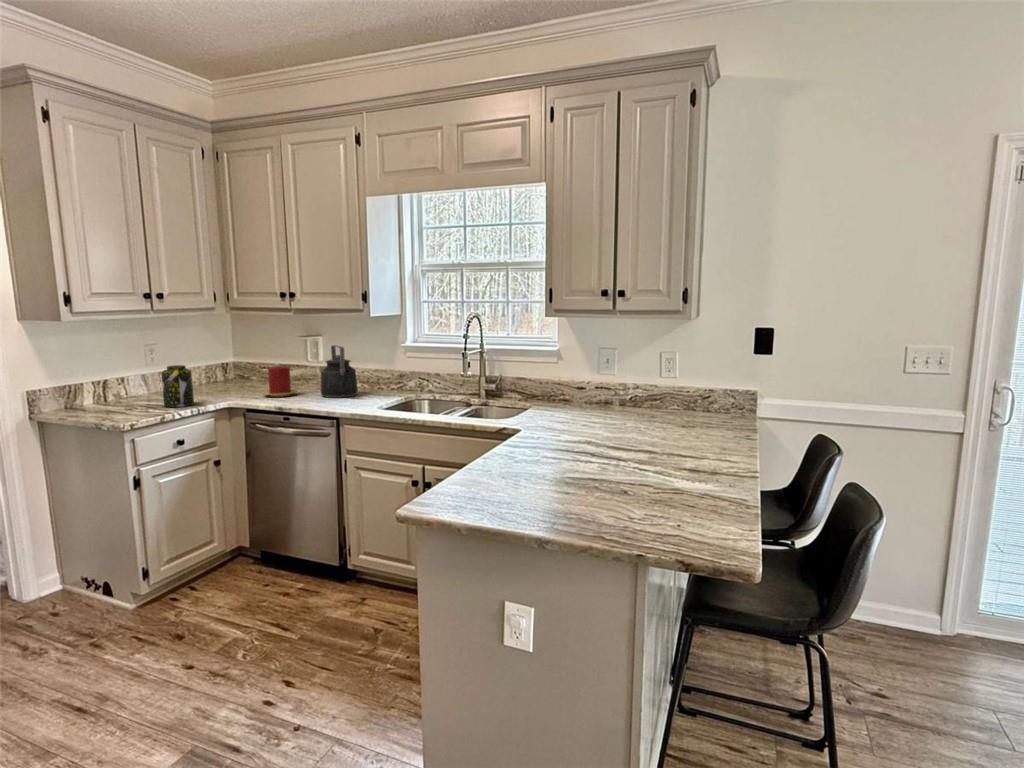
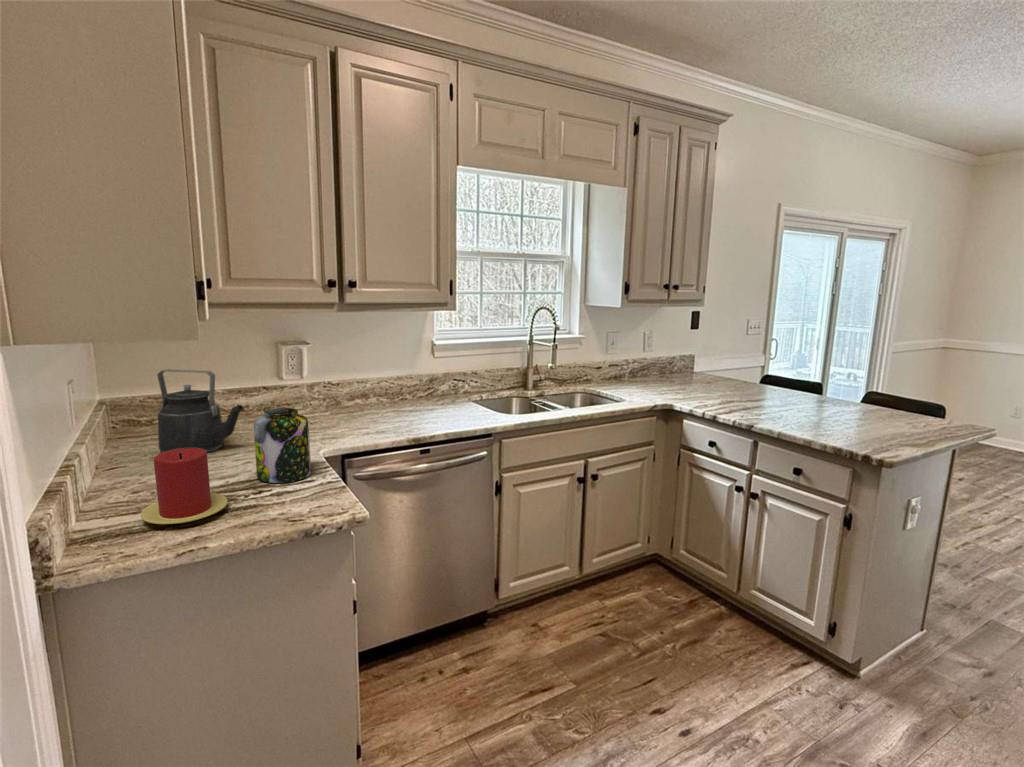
kettle: present [321,345,358,398] -> present [157,369,244,453]
candle: present [263,366,297,397] -> present [141,448,228,524]

